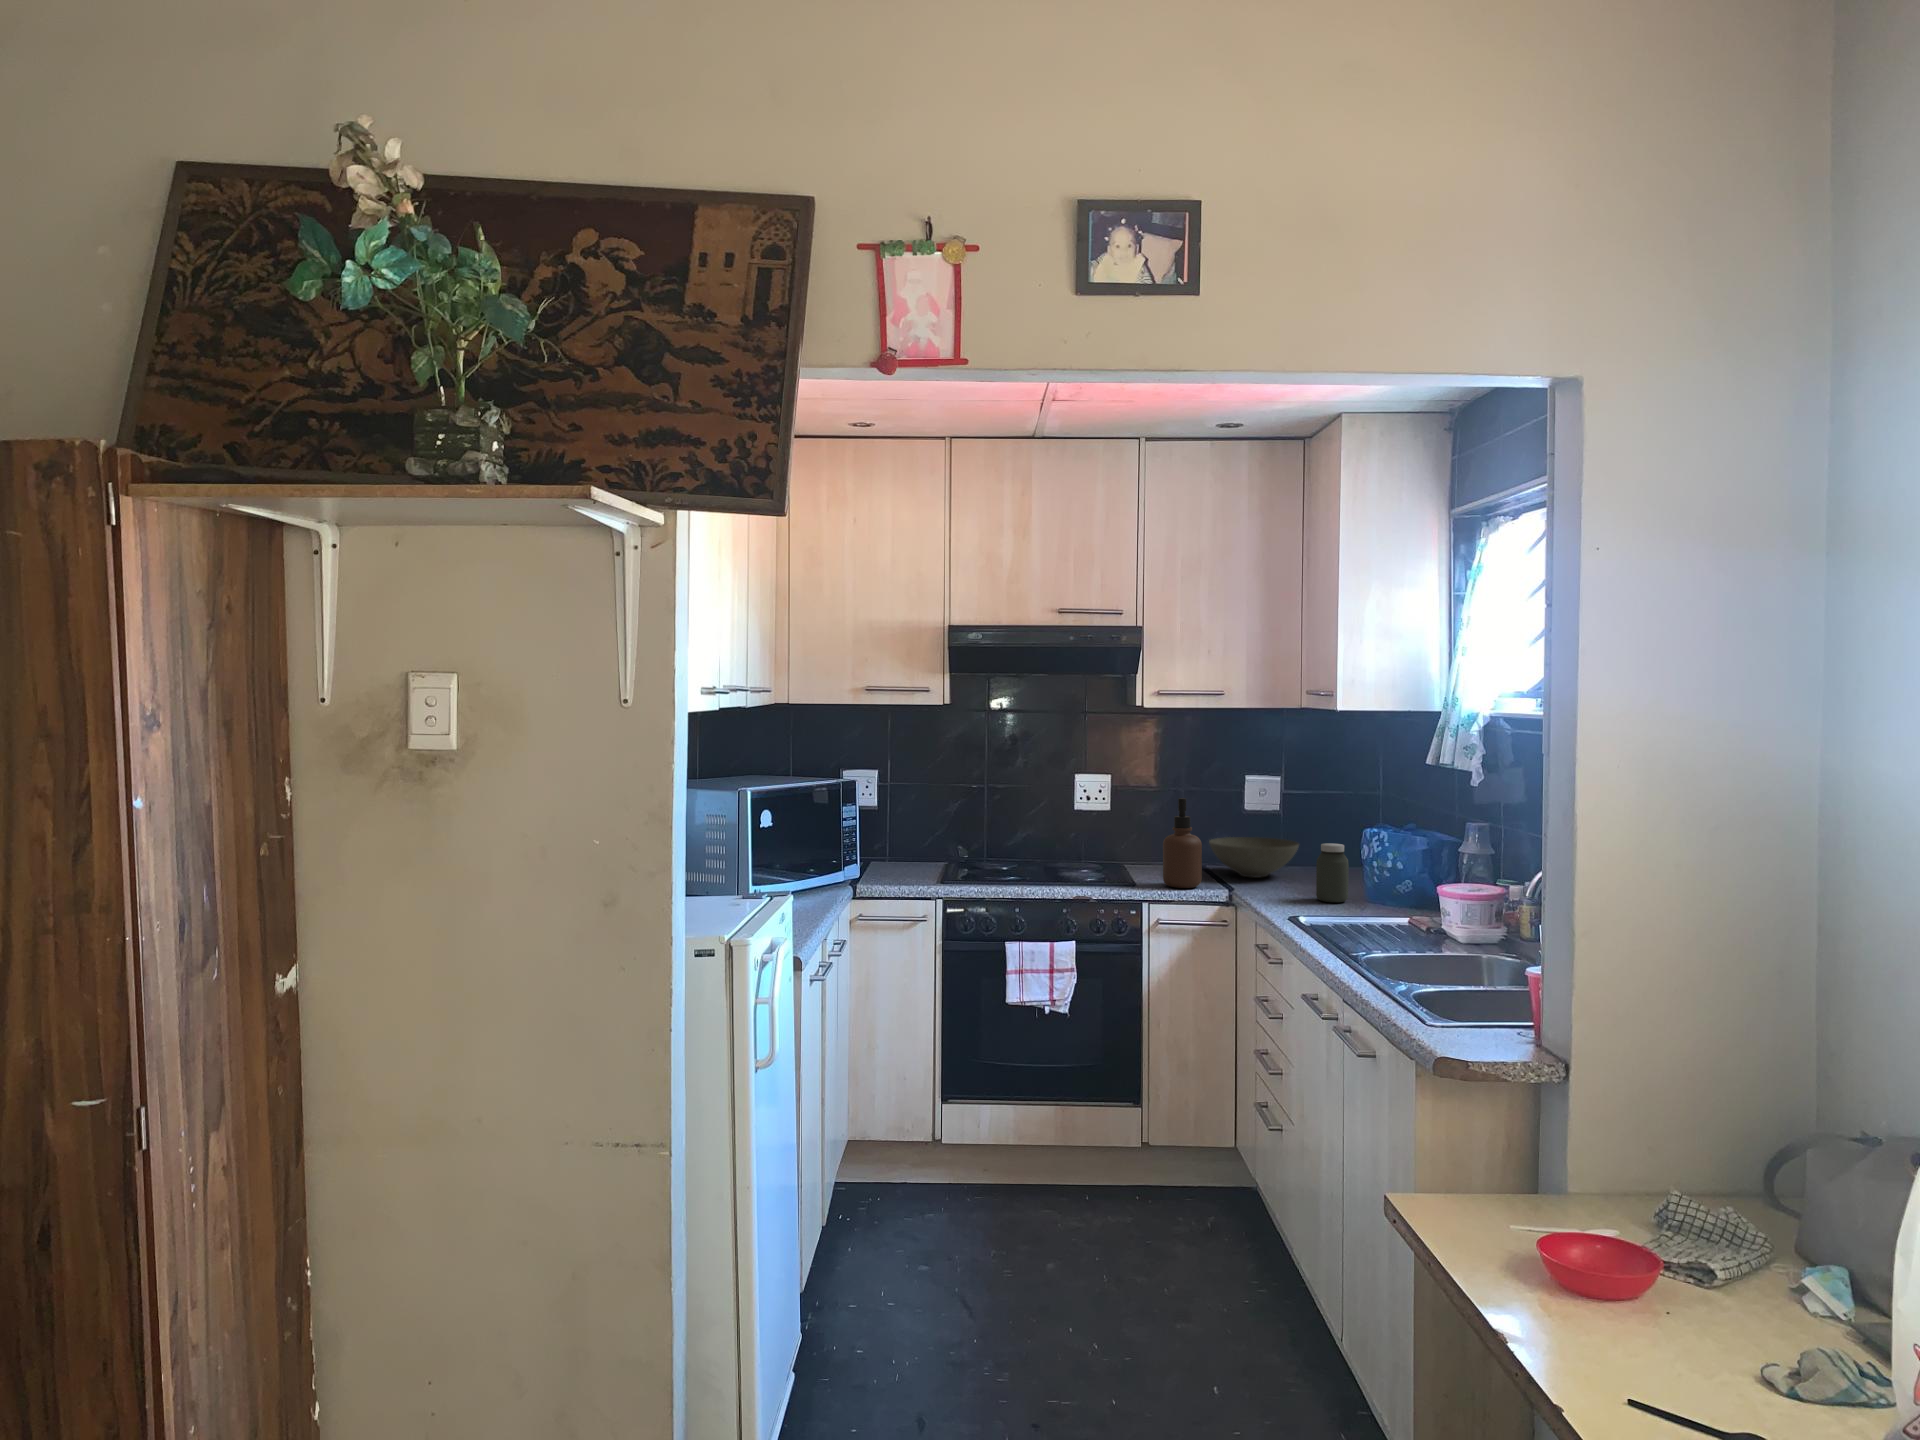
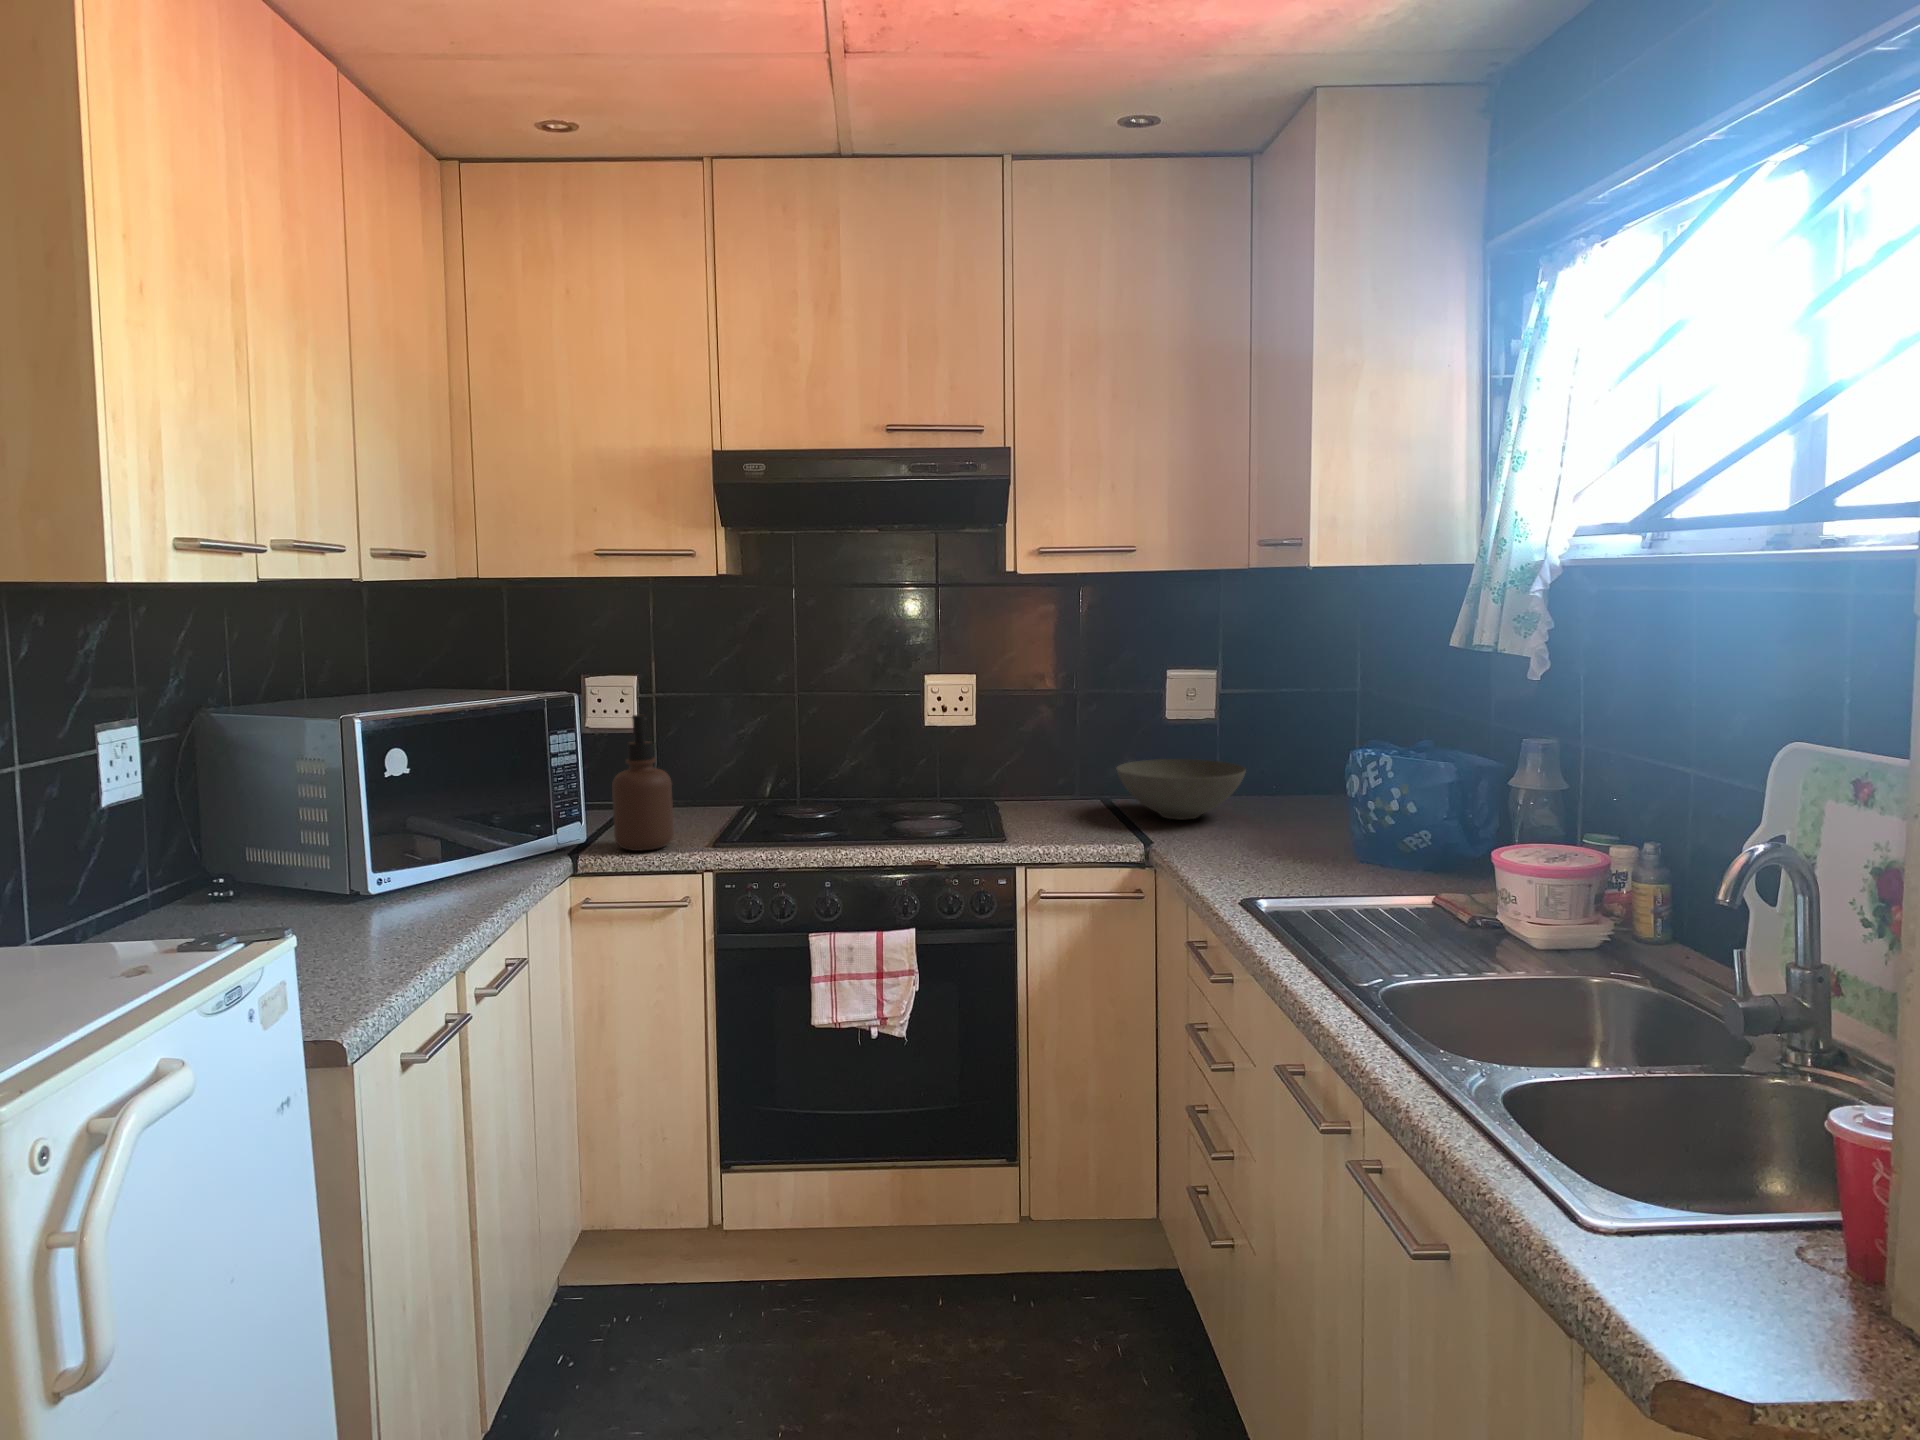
soap dispenser: present [1163,798,1202,888] -> present [612,714,674,851]
jar: present [1316,843,1349,902] -> none [1277,773,1326,863]

